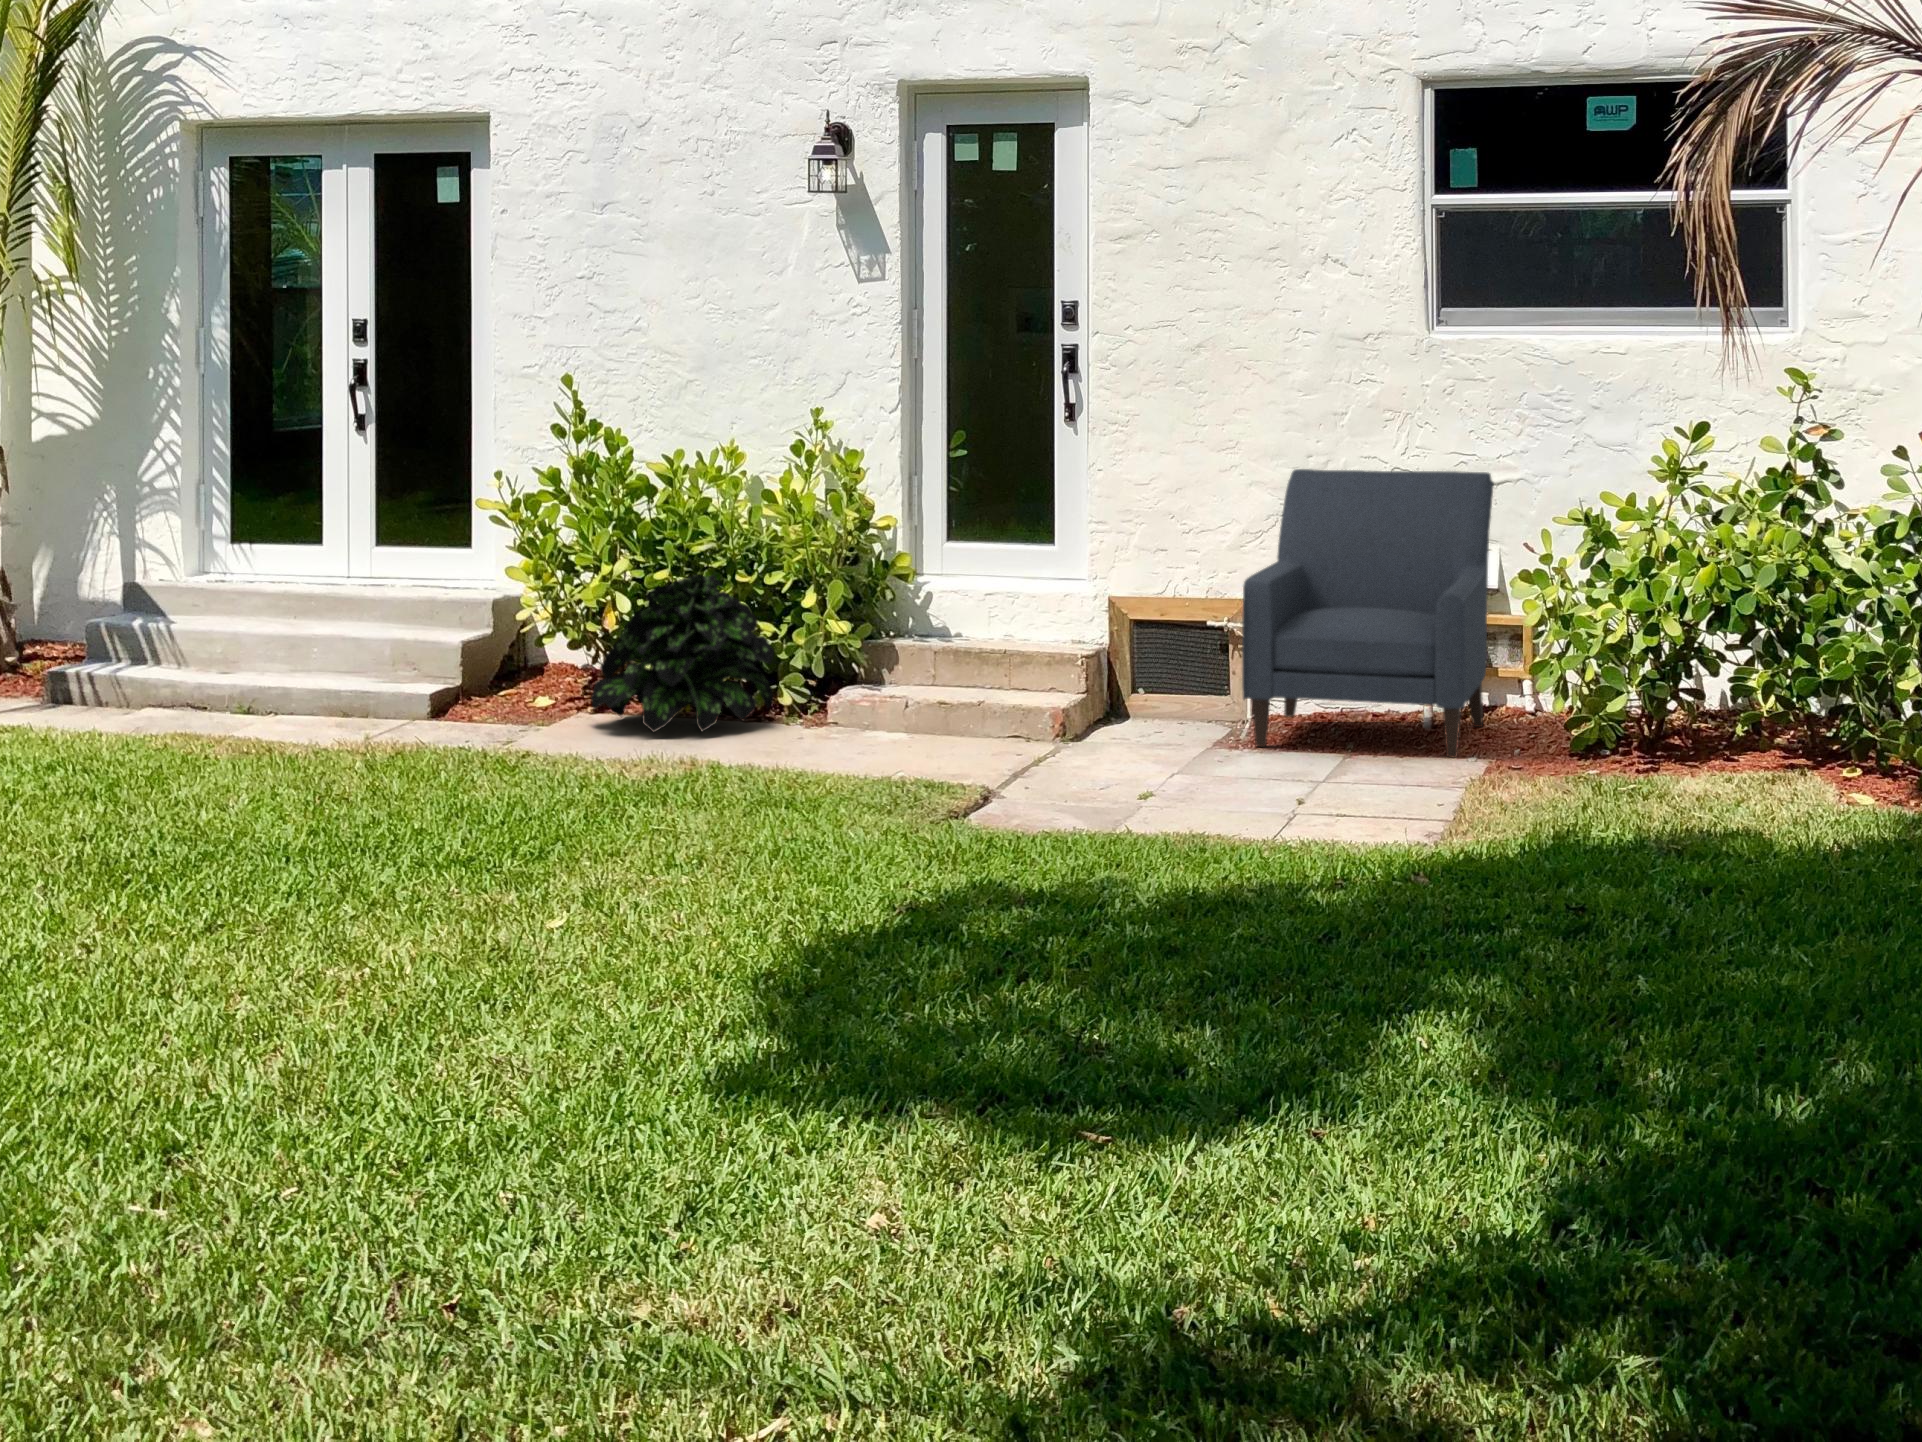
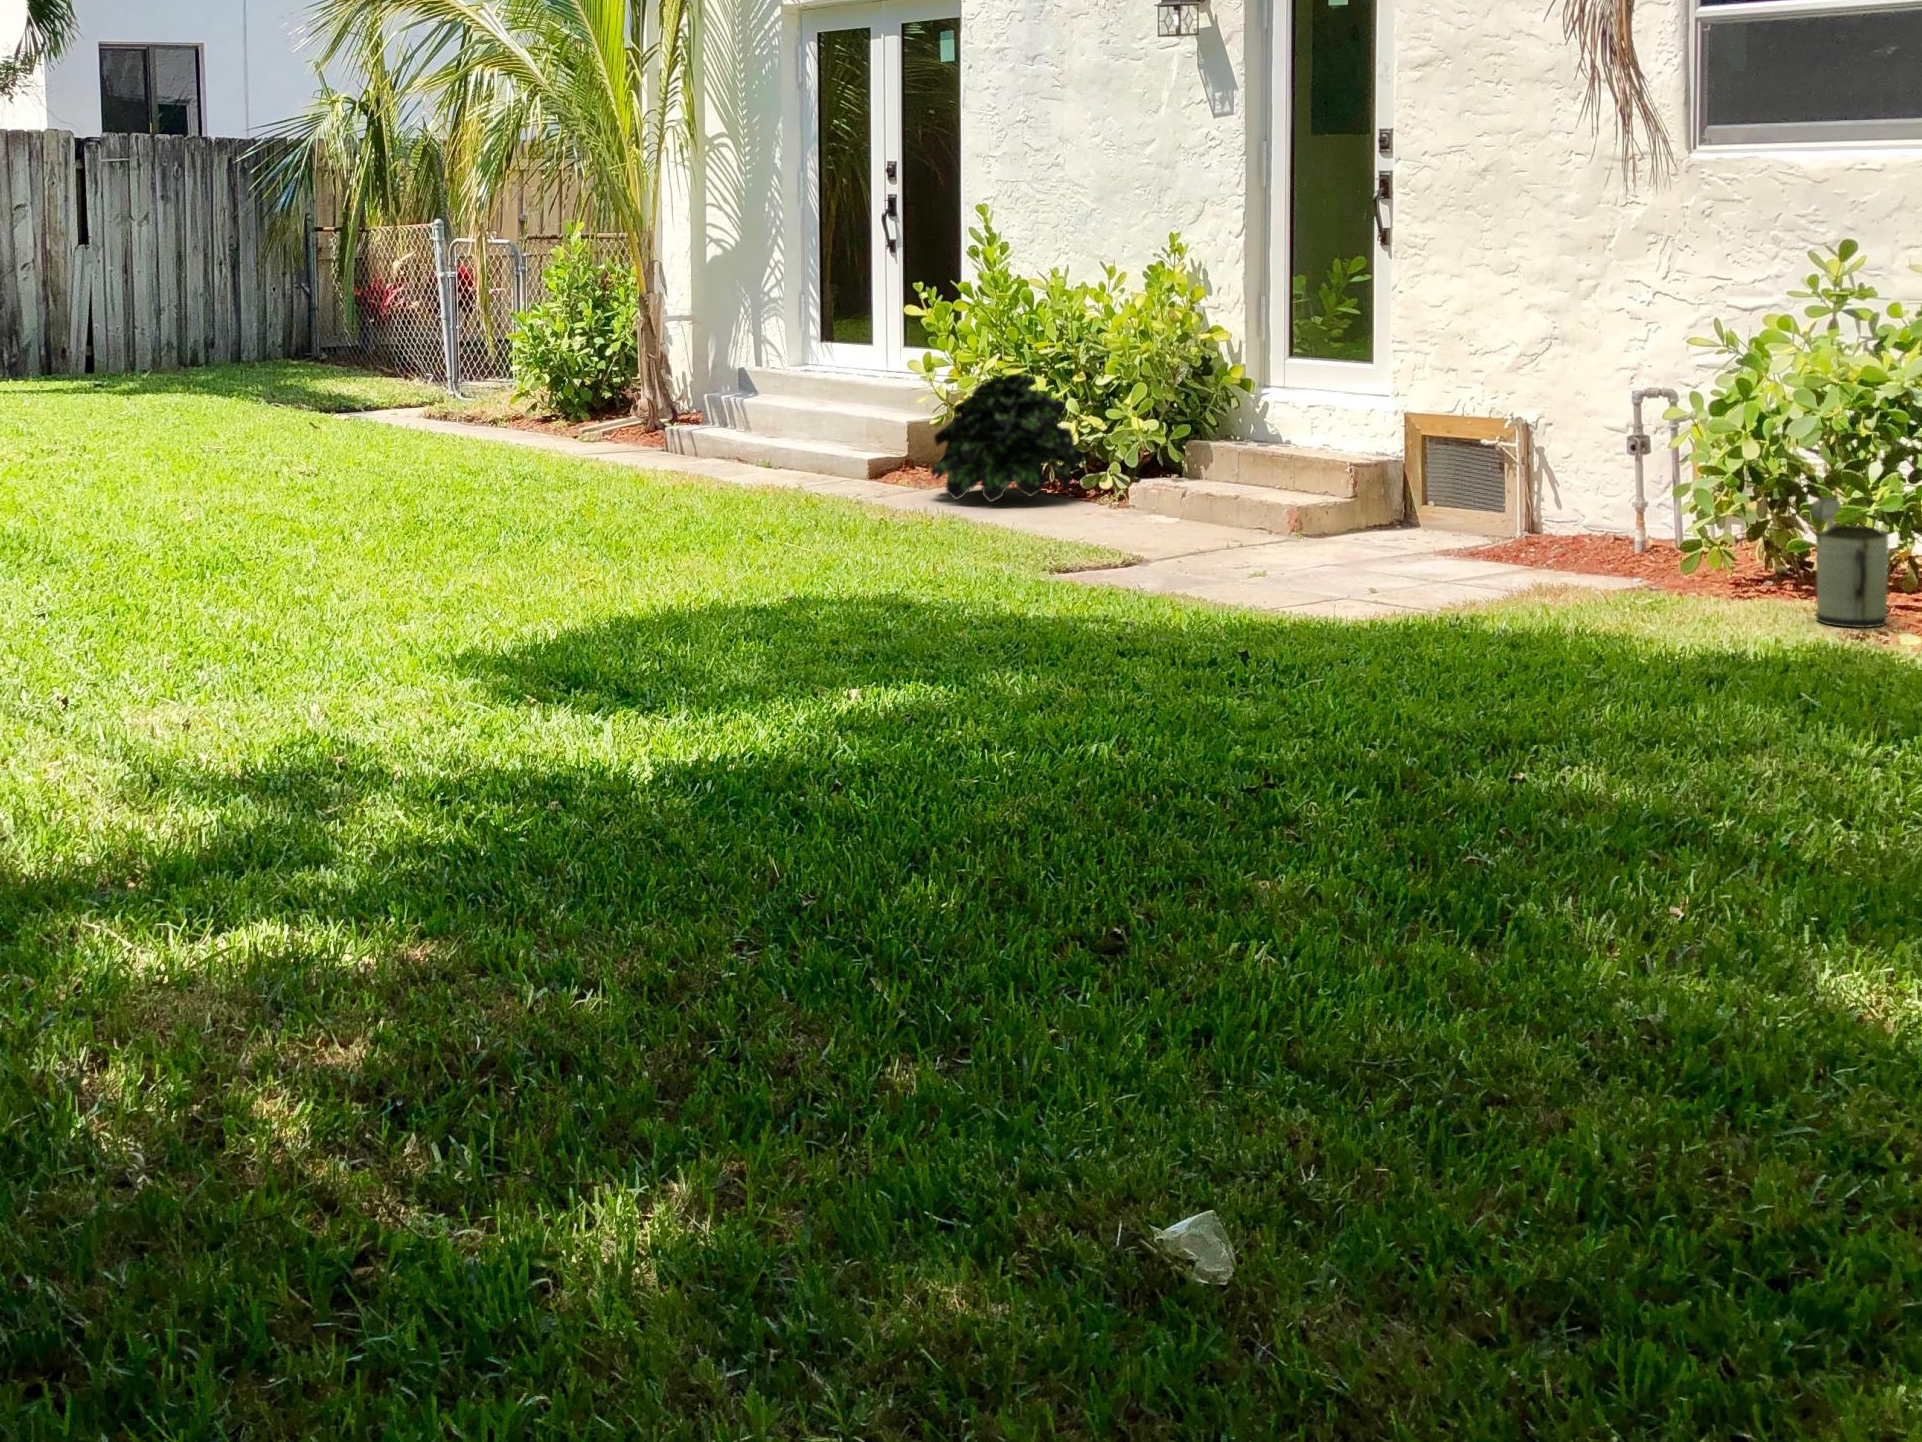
chair: present [1242,469,1494,758] -> none [1395,292,1737,579]
watering can: none [1681,657,1788,779] -> present [1809,497,1888,628]

